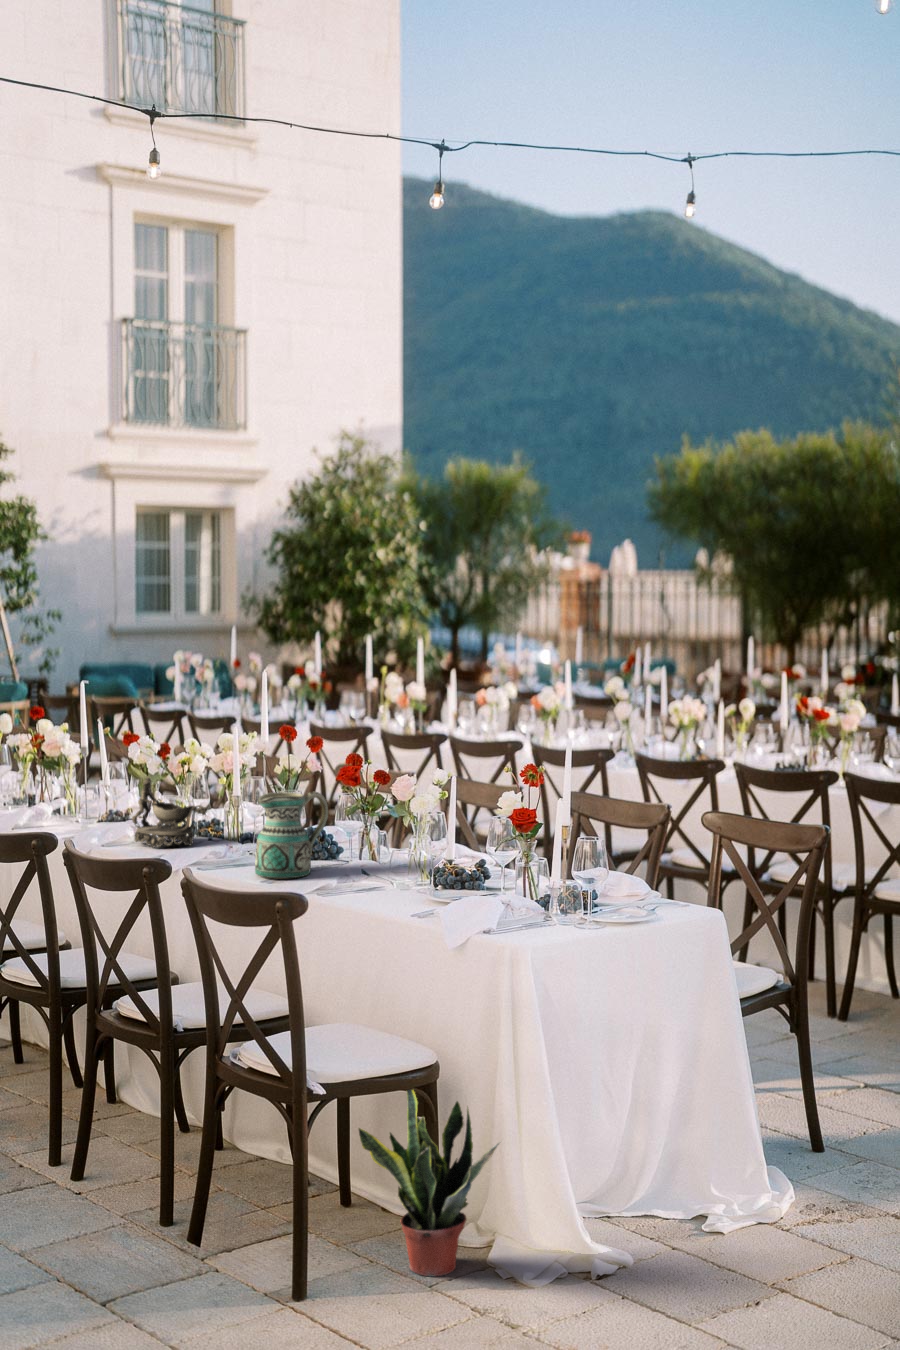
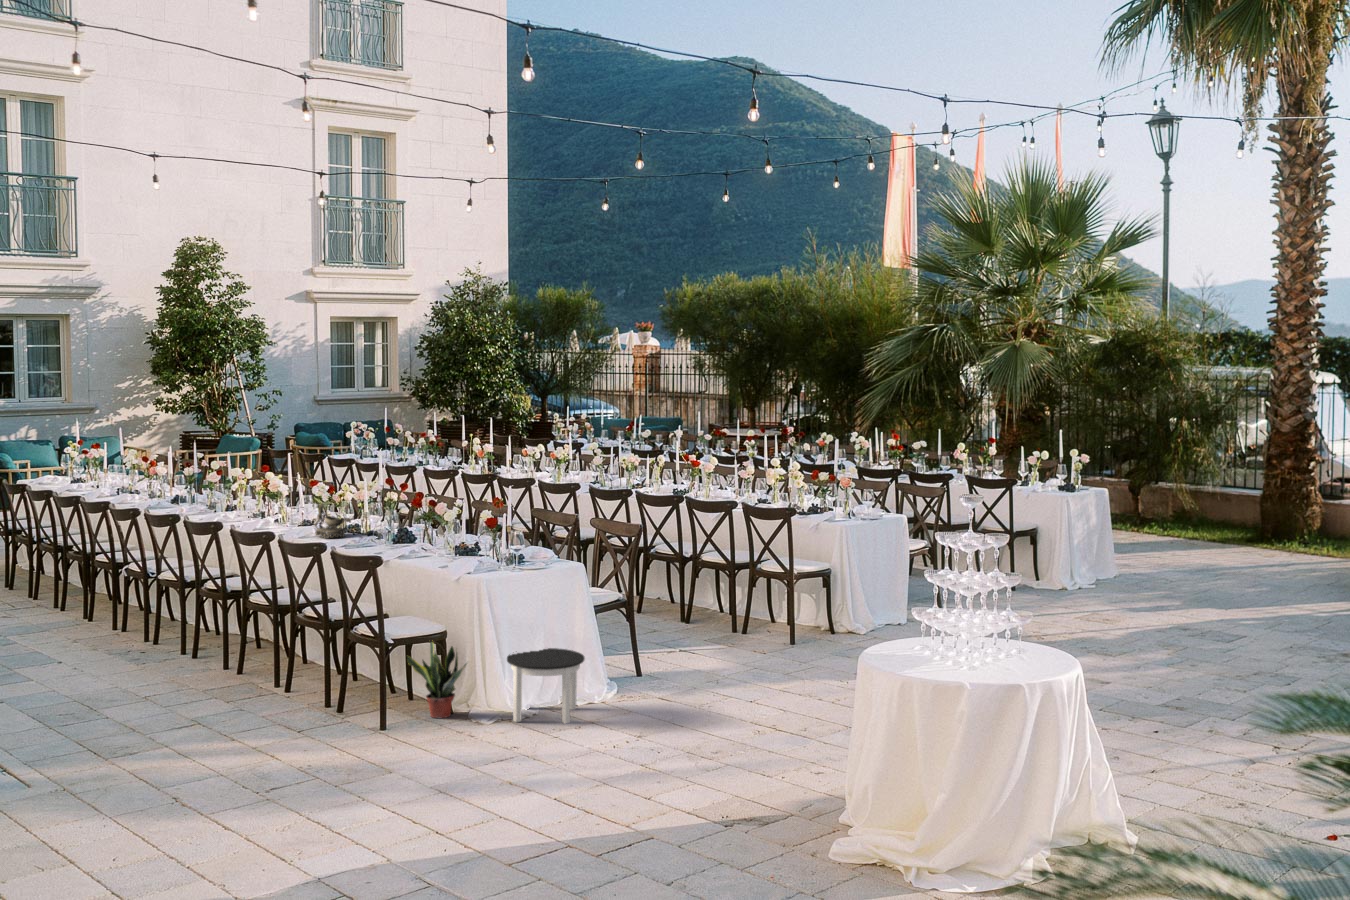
ceramic pitcher: present [255,792,328,878] -> none [371,511,407,552]
round table: none [590,1105,775,1302] -> present [507,648,585,723]

